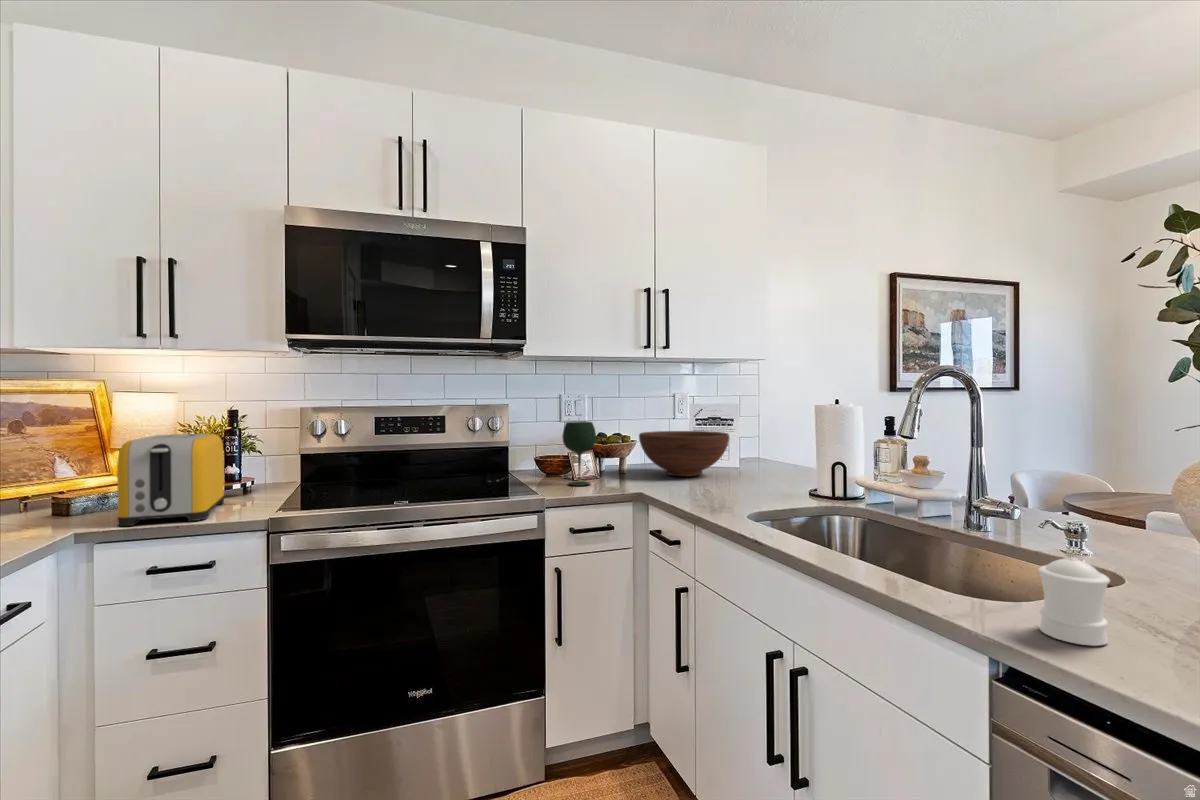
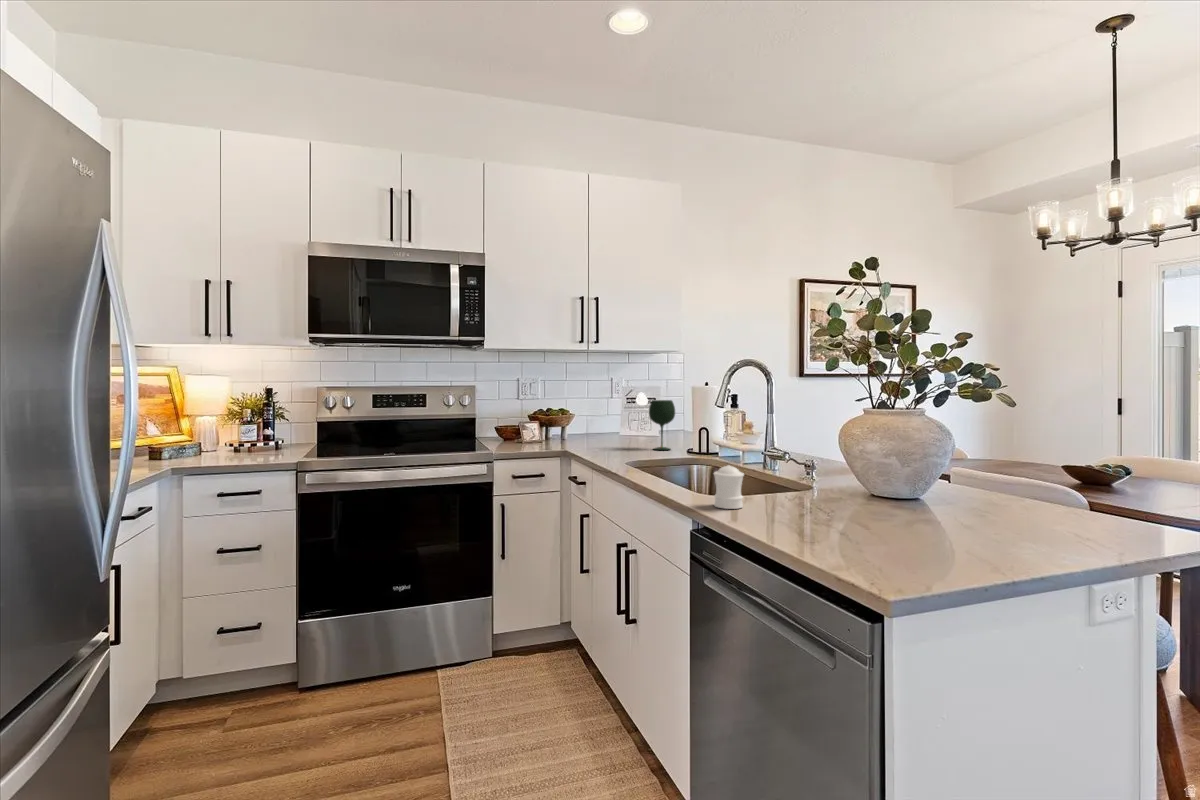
wine glass: present [562,421,596,486] -> present [649,400,675,450]
fruit bowl: present [639,431,729,477] -> none [576,408,644,442]
toaster: present [117,434,224,526] -> none [197,404,264,464]

